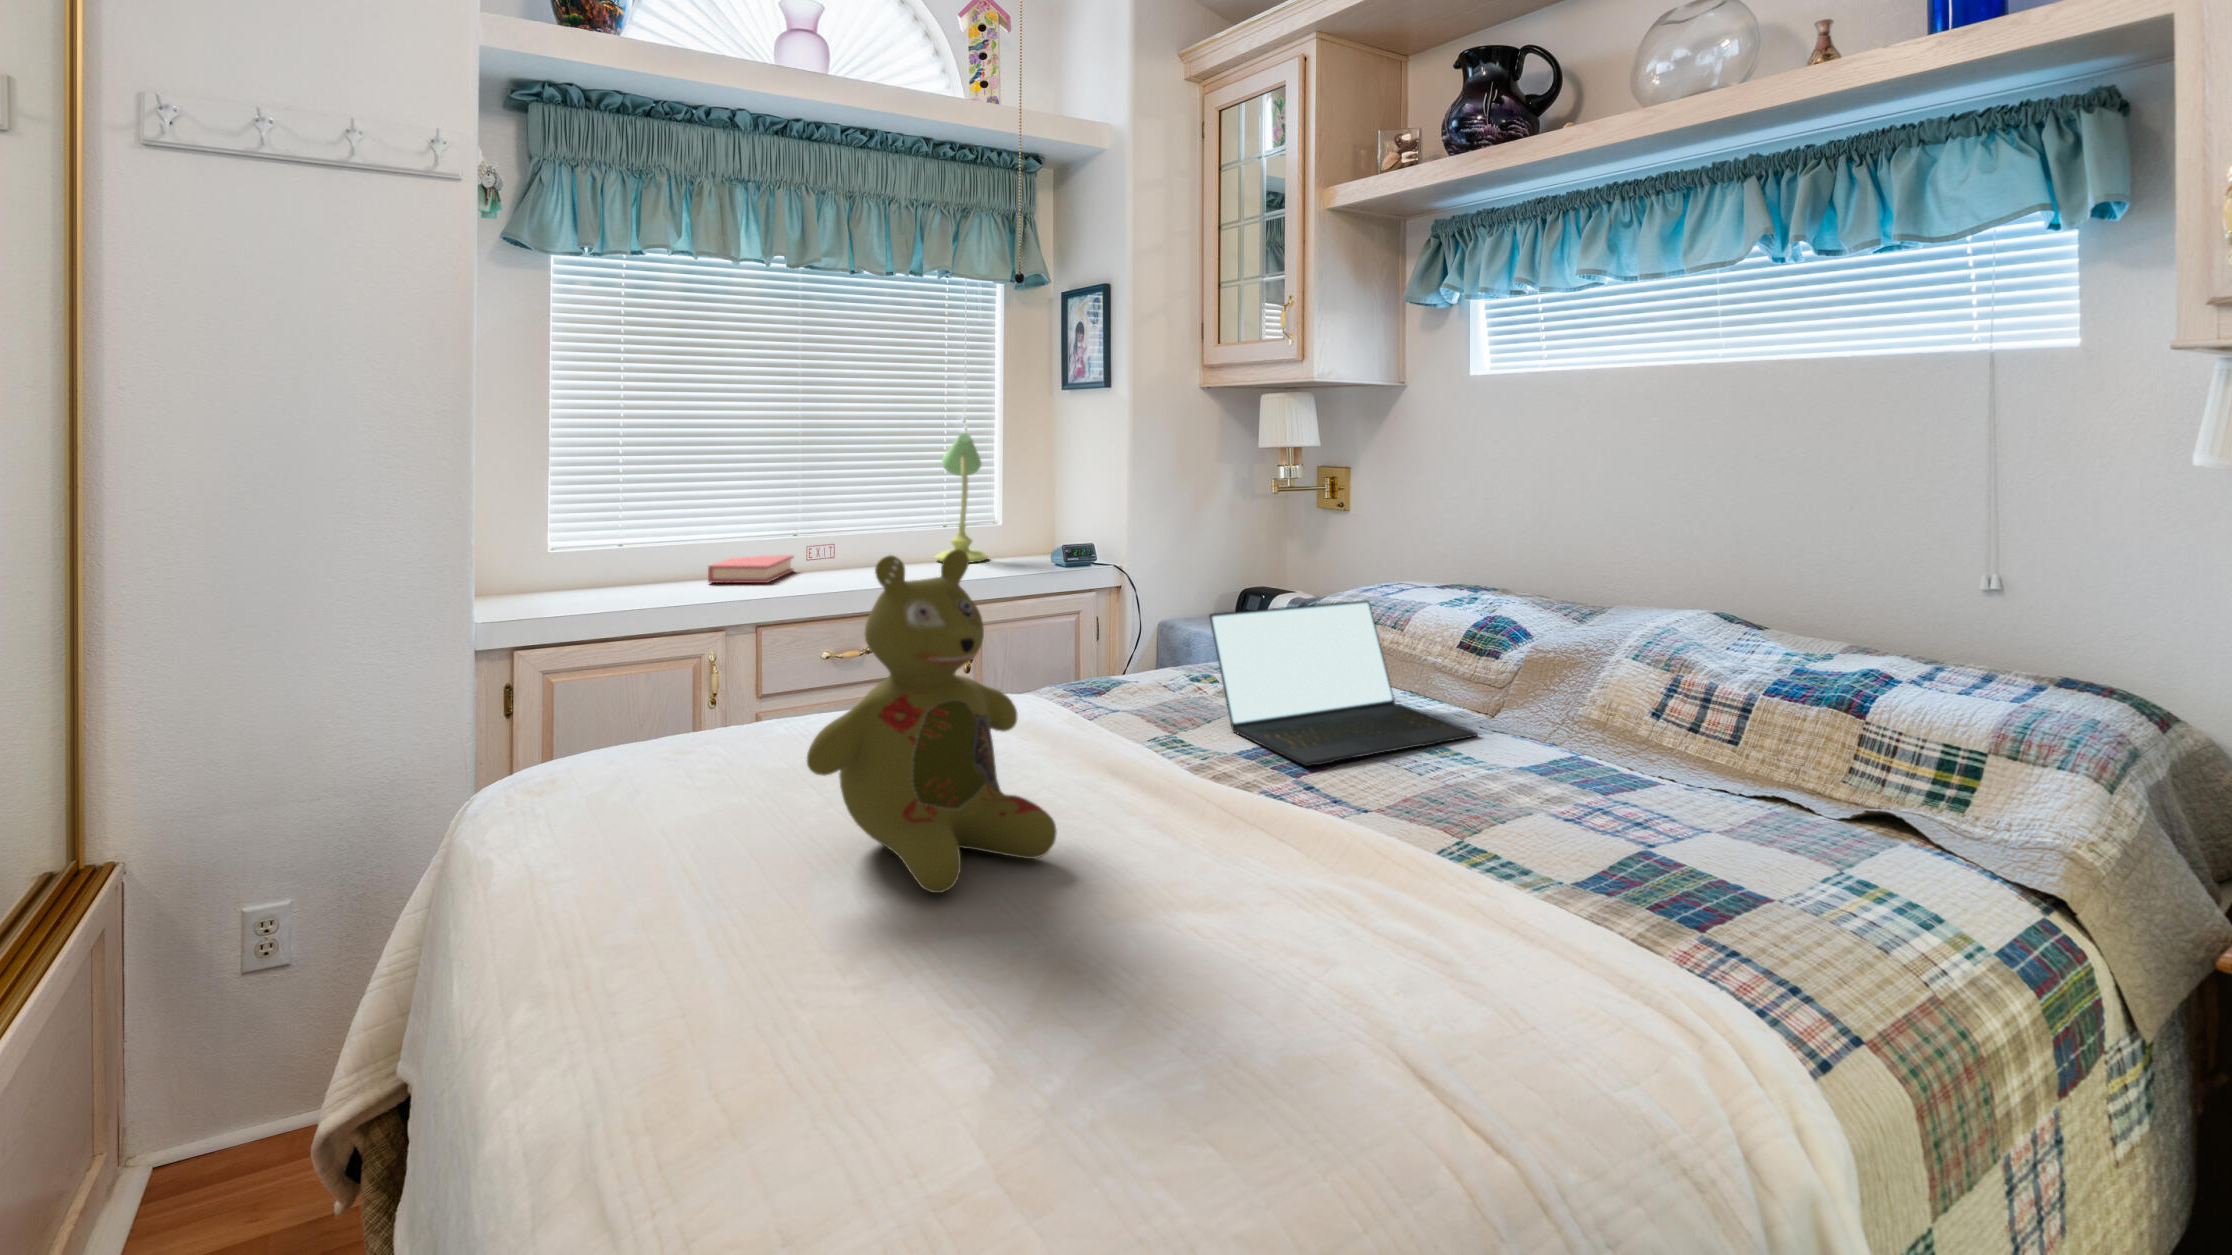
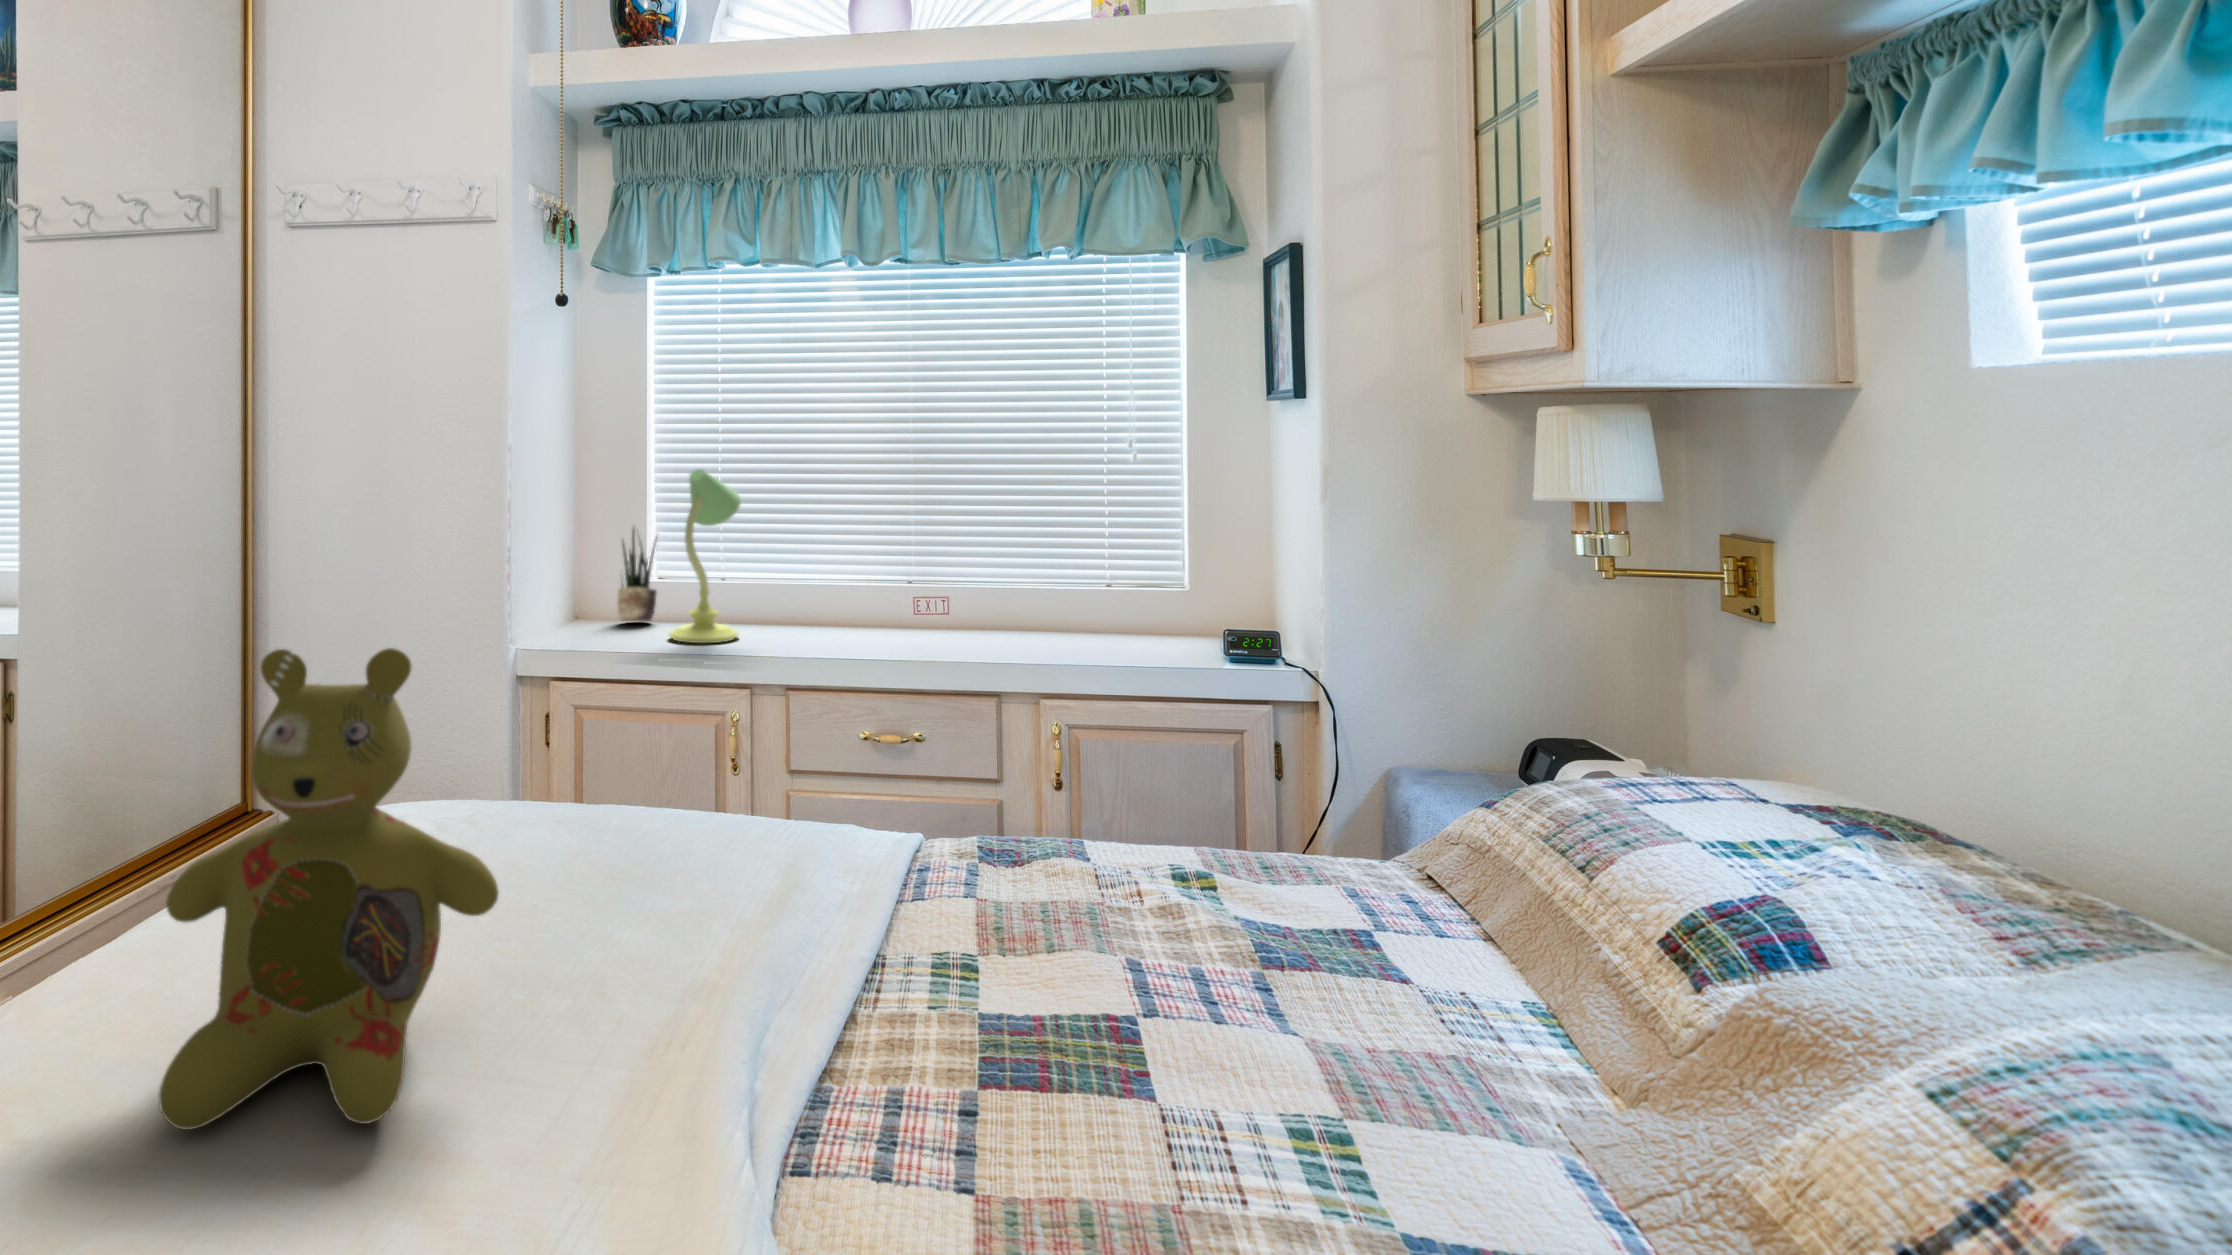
table lamp: present [936,433,988,562] -> present [669,469,741,643]
potted plant: none [515,492,558,586] -> present [618,529,657,621]
book: present [708,555,794,583] -> none [777,606,890,644]
laptop: present [1209,600,1478,766] -> none [1003,788,1482,1172]

